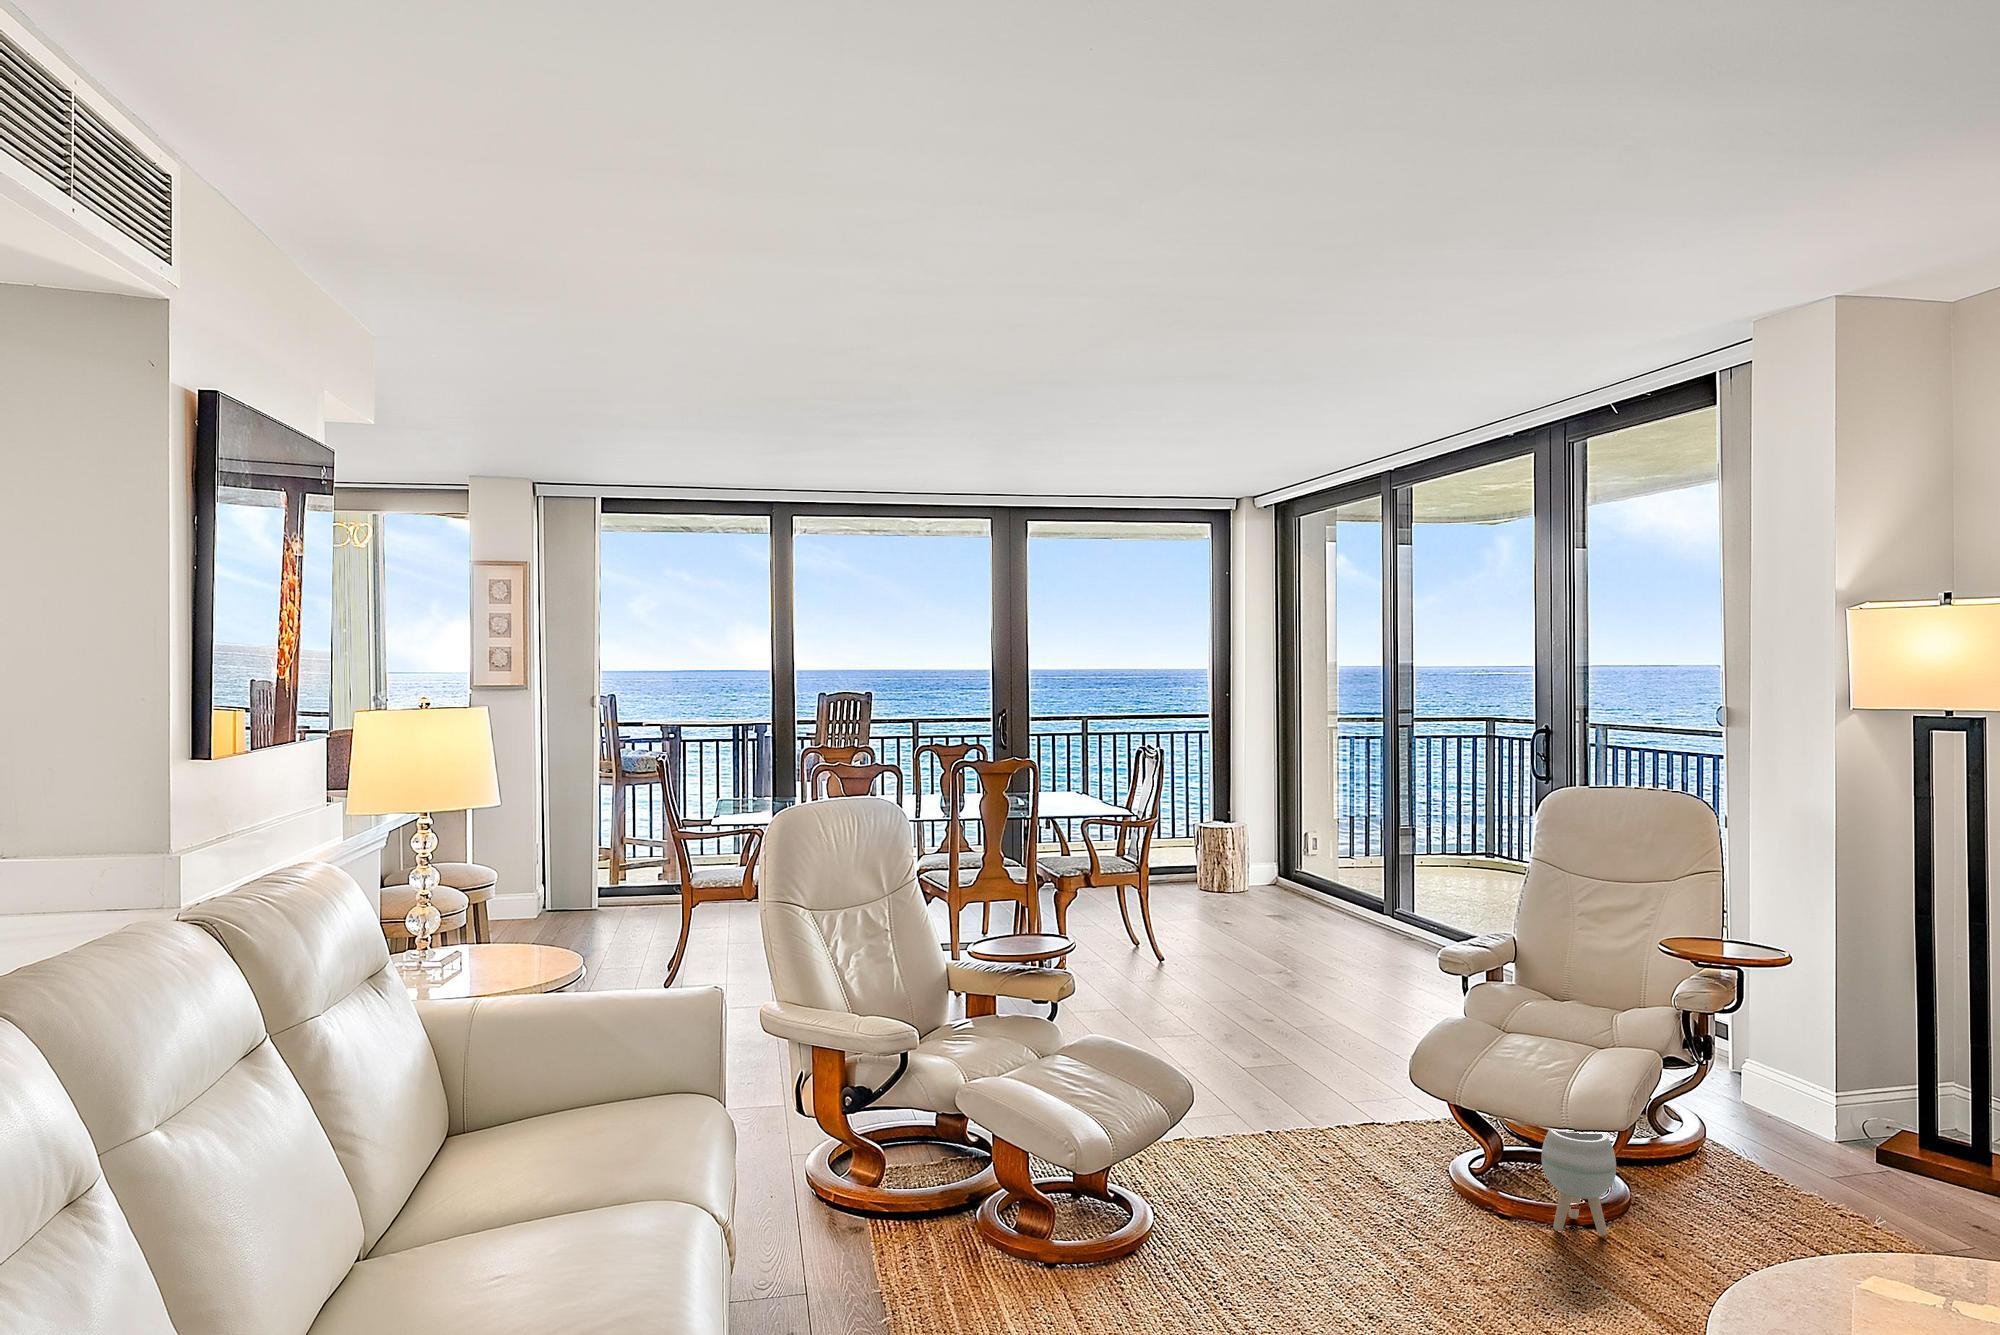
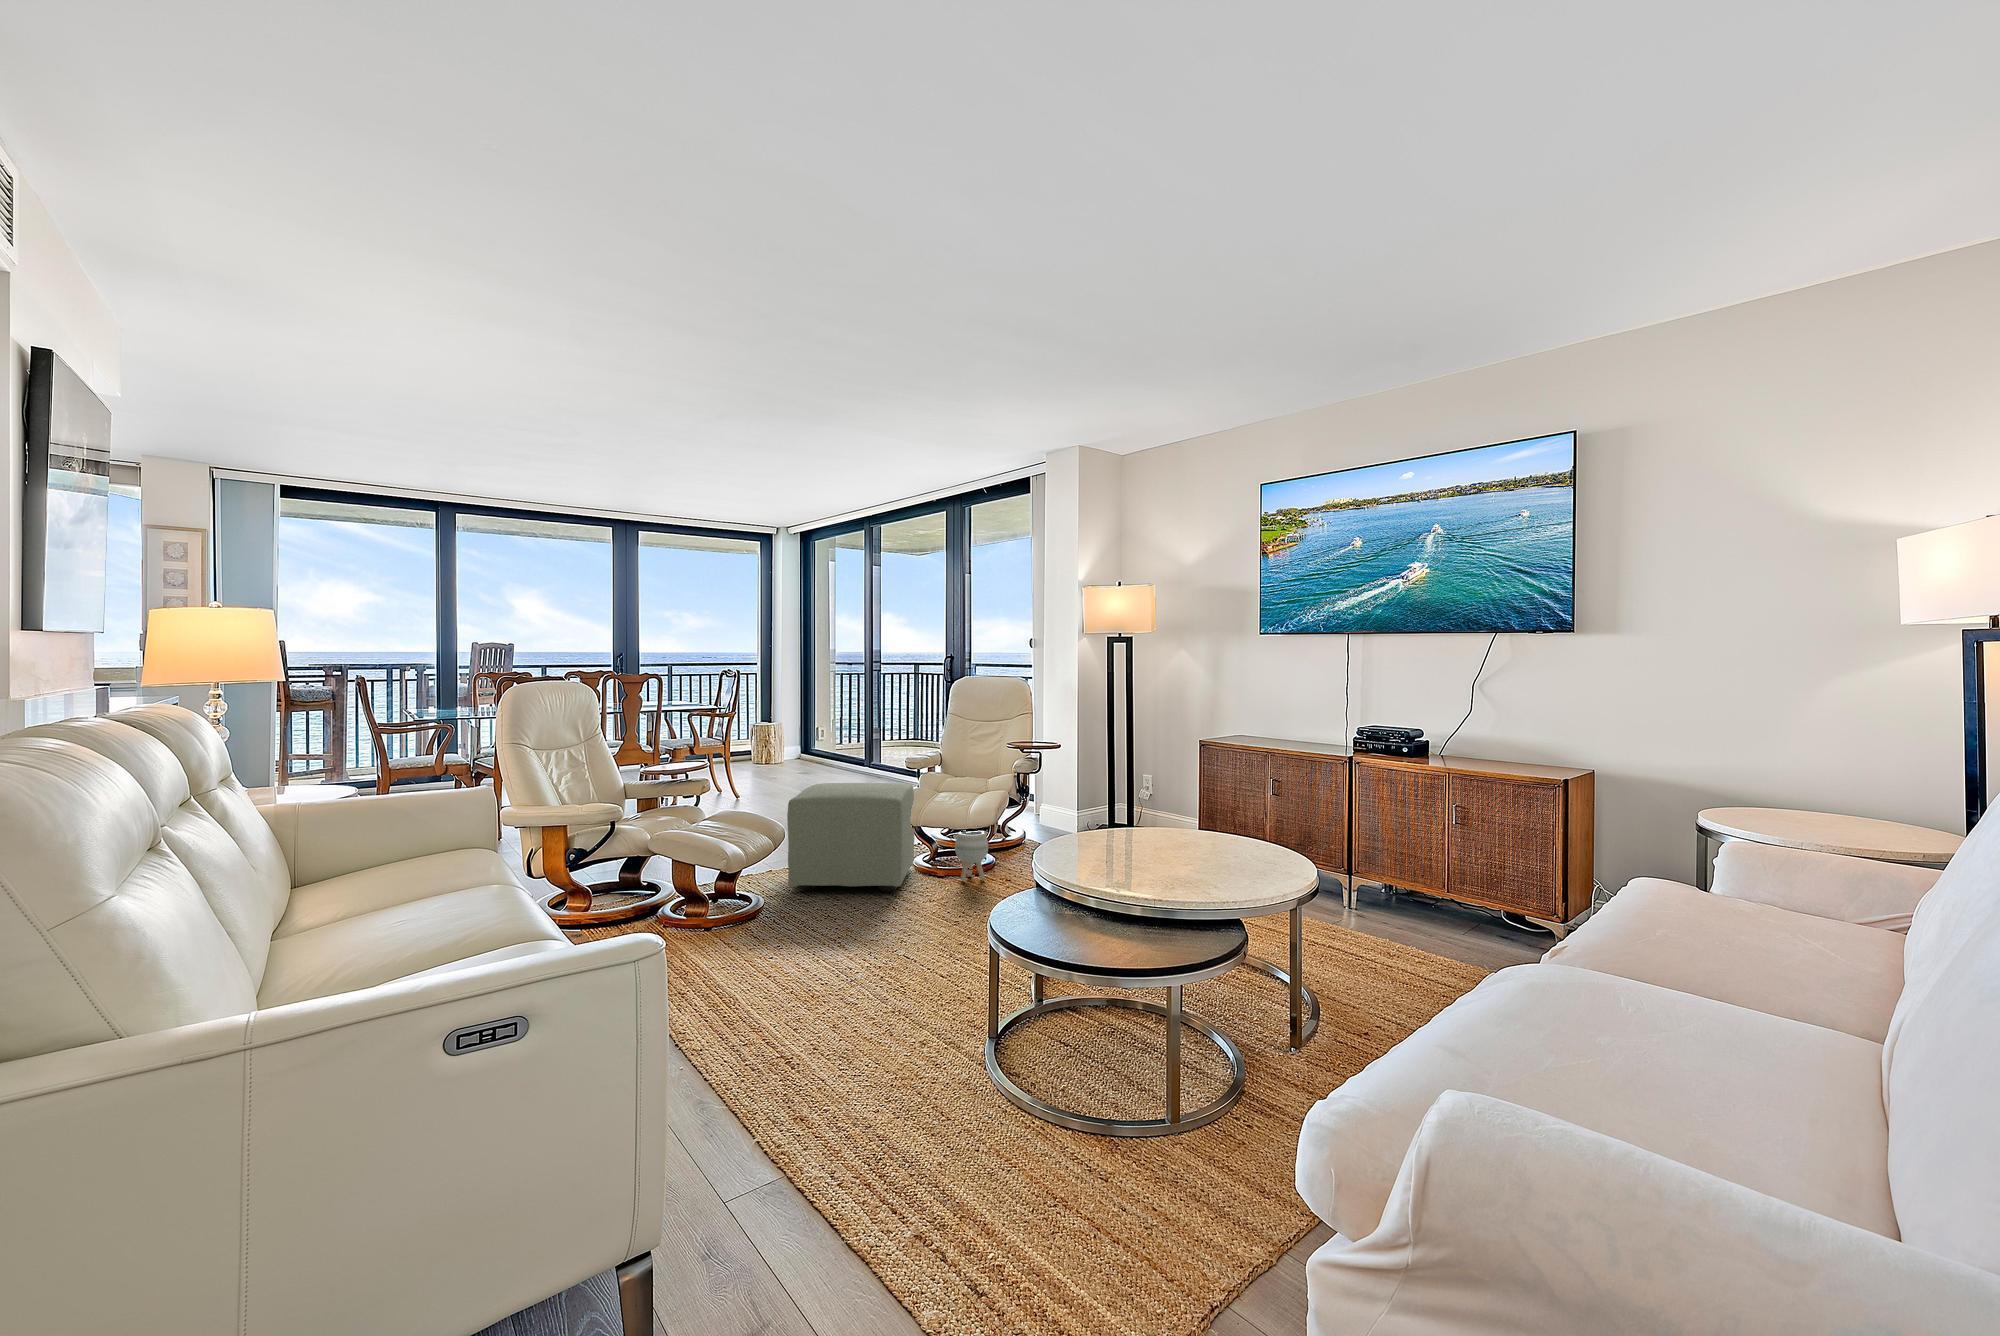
ottoman: none [1207,989,1457,1233] -> present [787,783,914,891]

